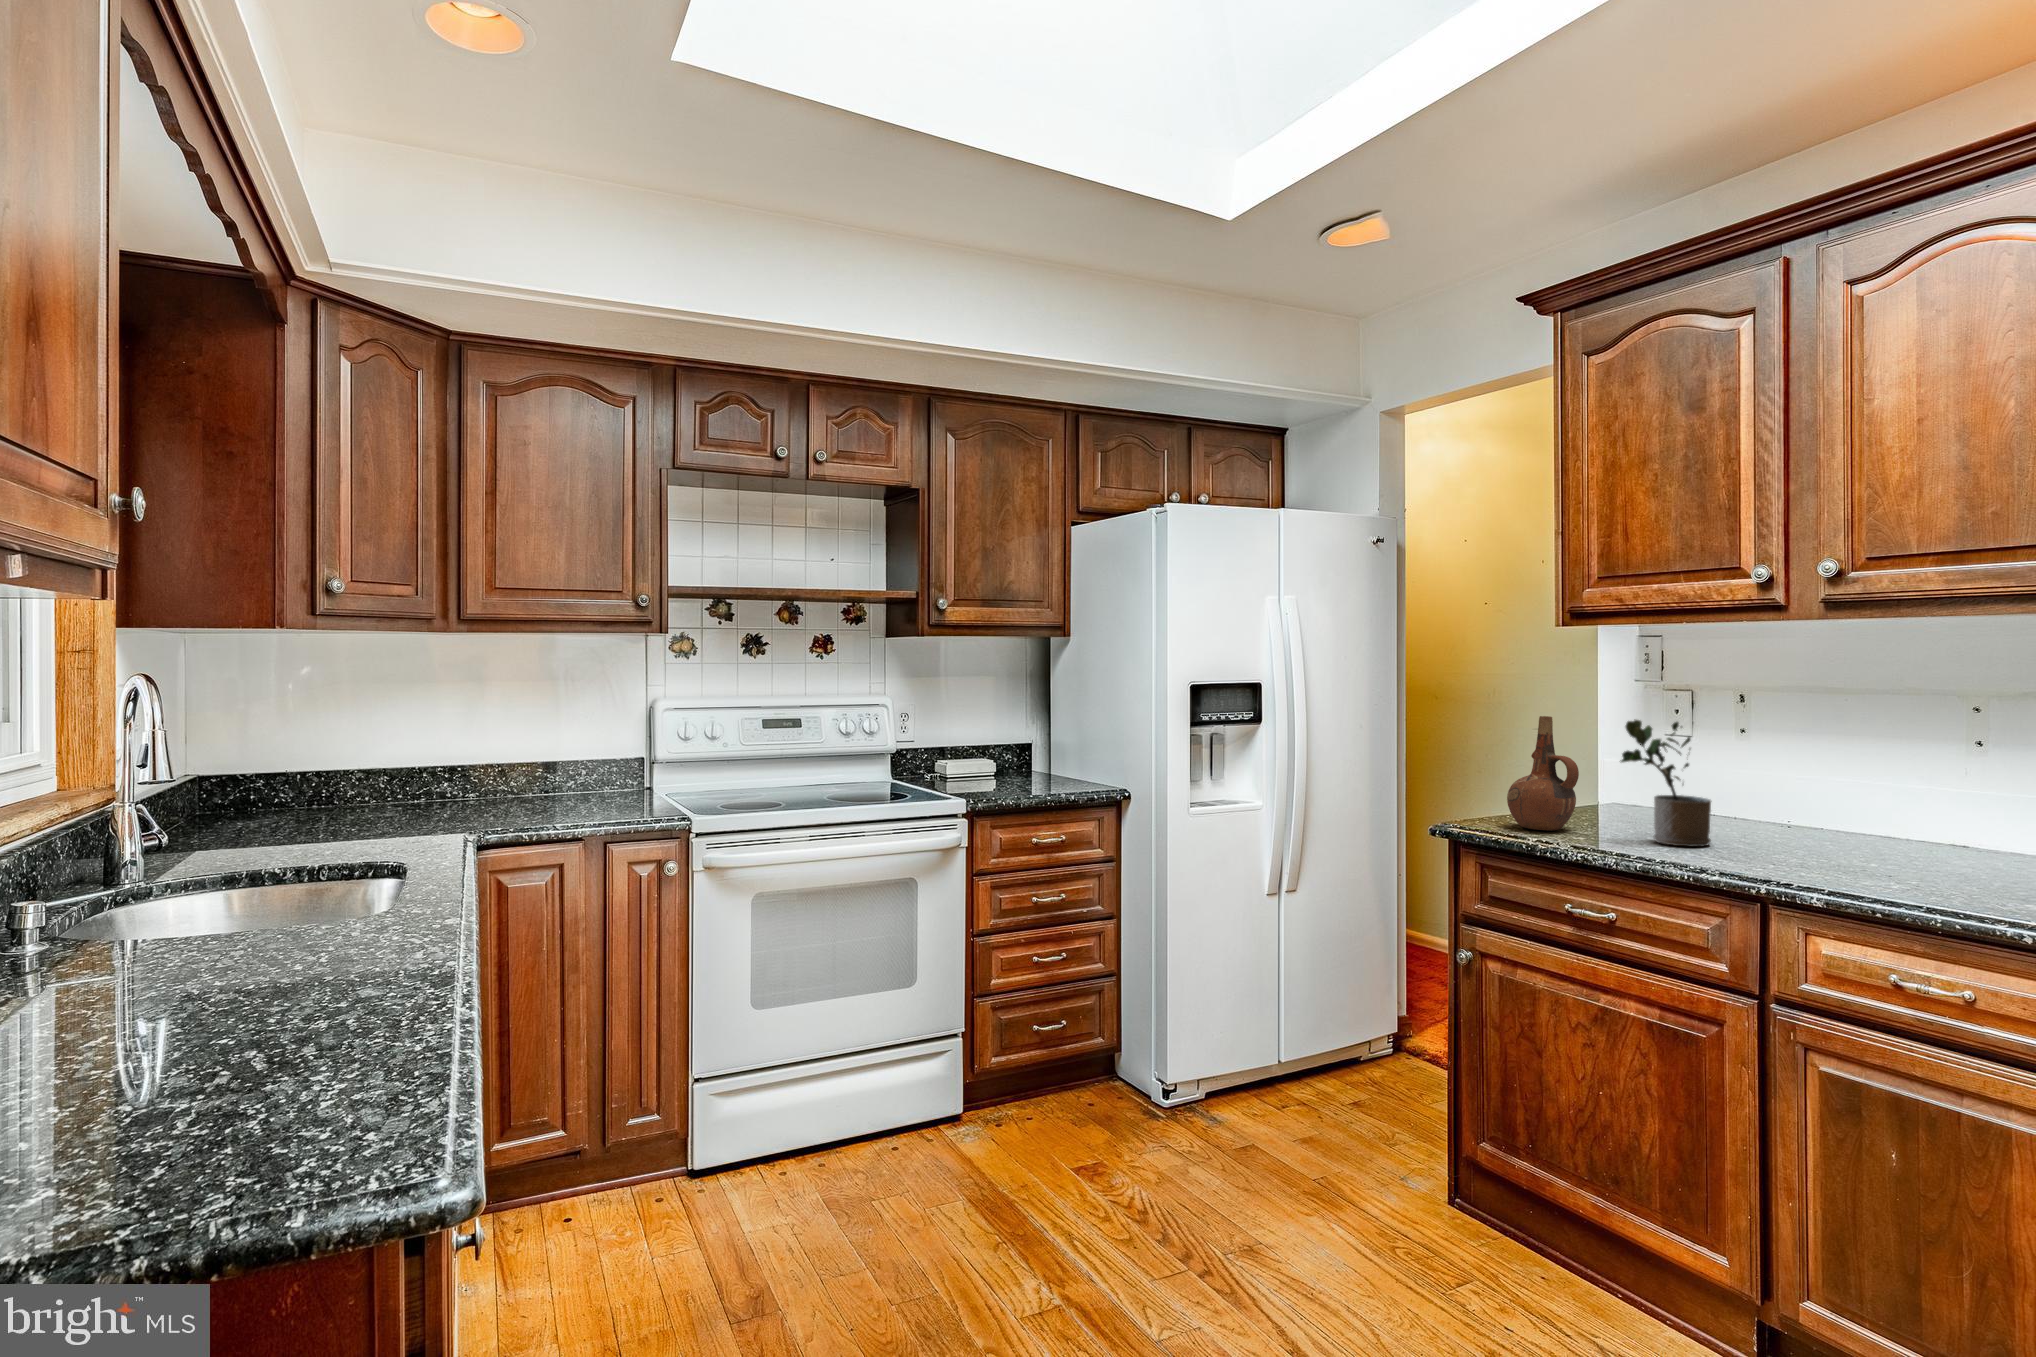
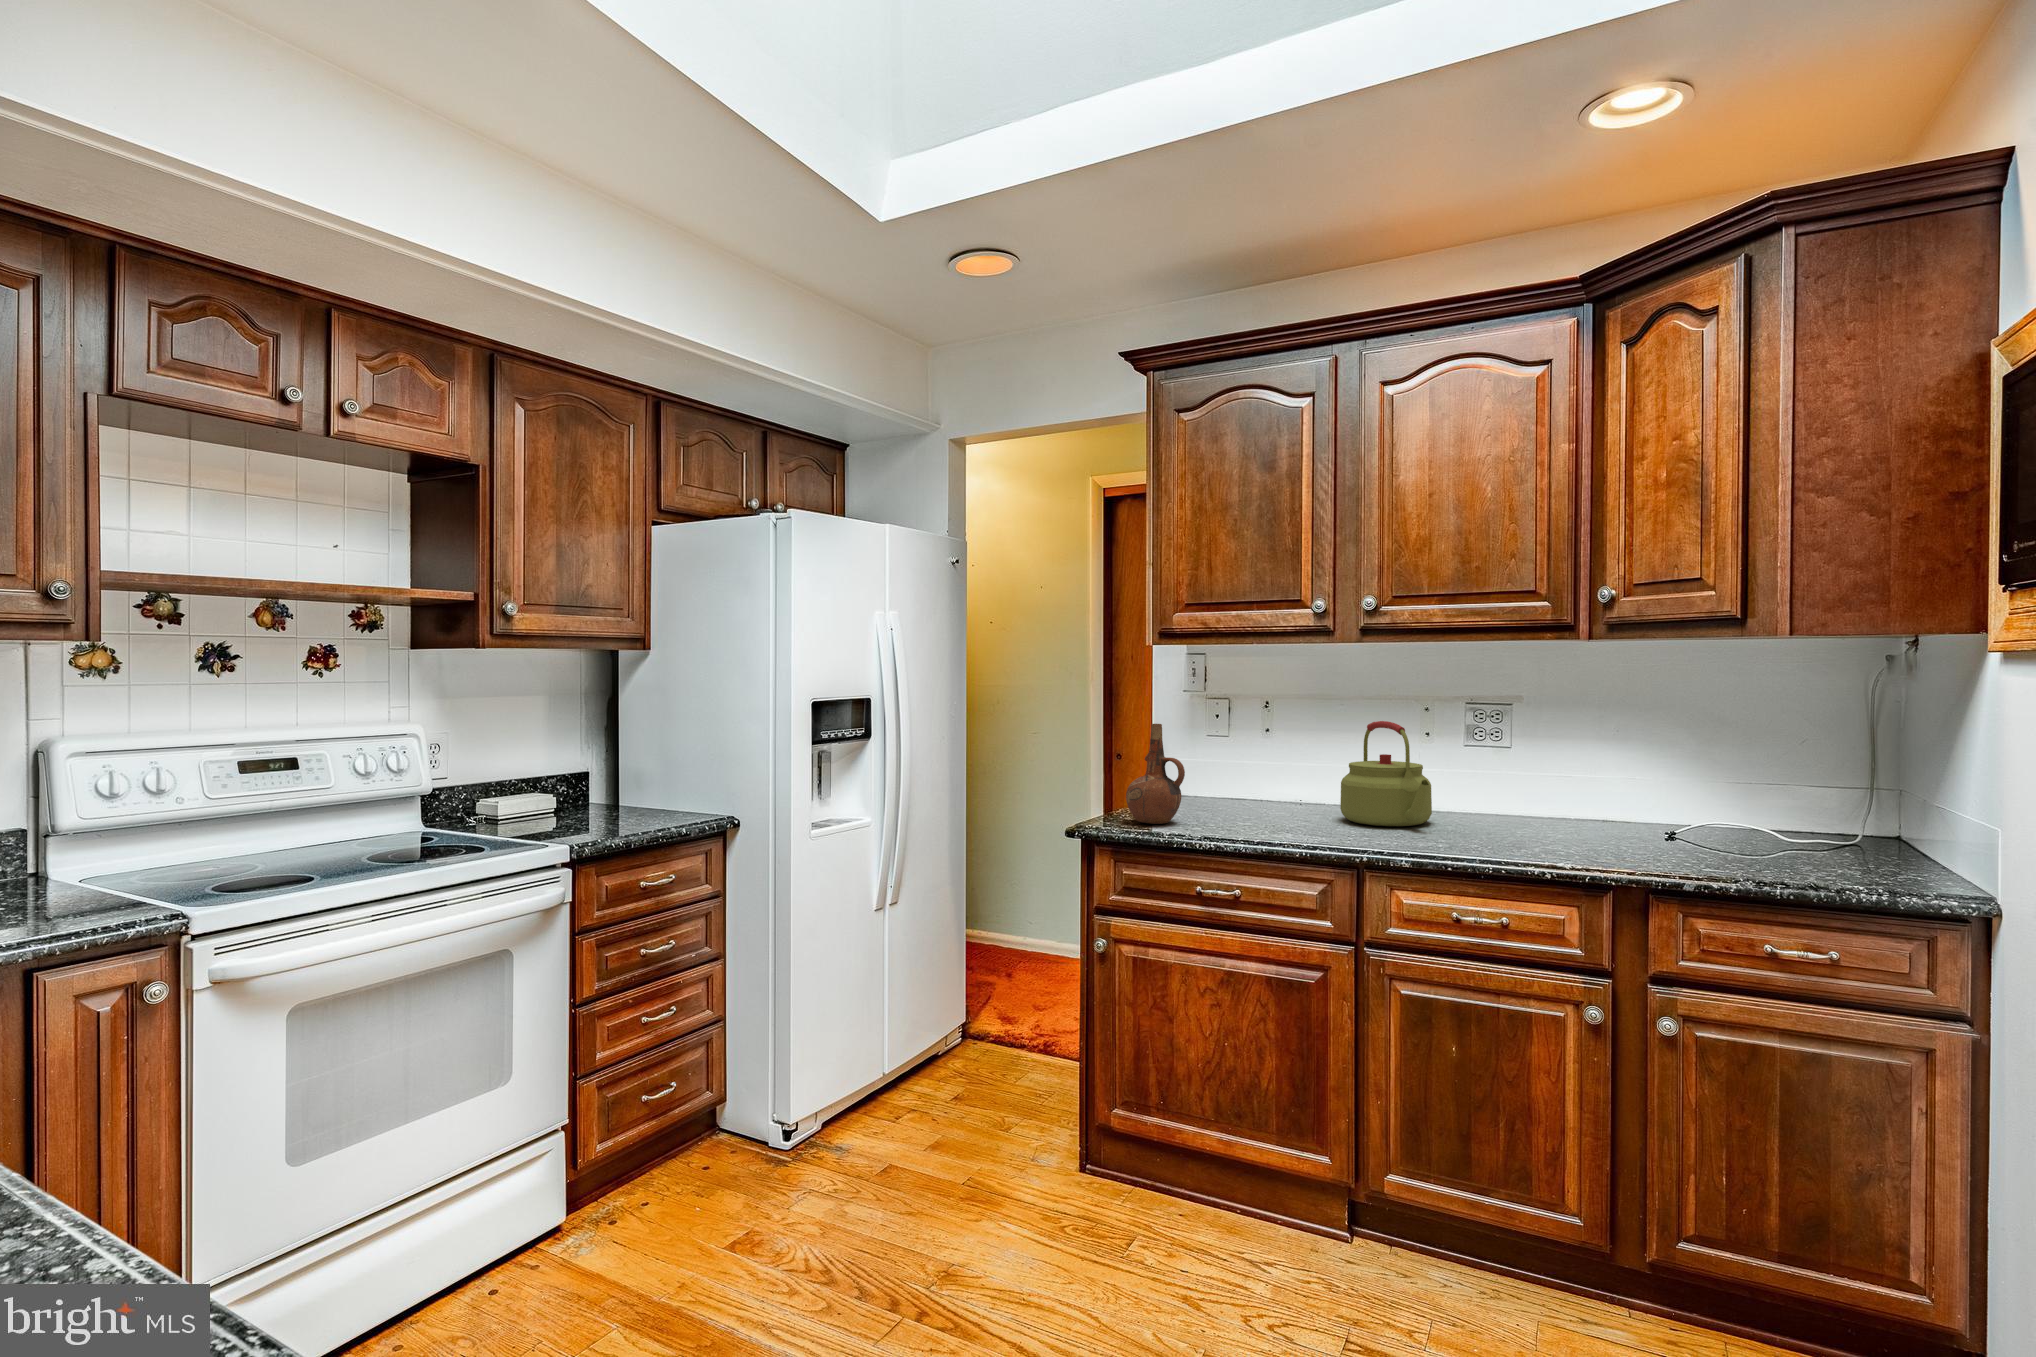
potted plant: present [1620,720,1711,847] -> none [1223,725,1288,828]
kettle: none [1800,722,1943,861] -> present [1340,721,1432,826]

